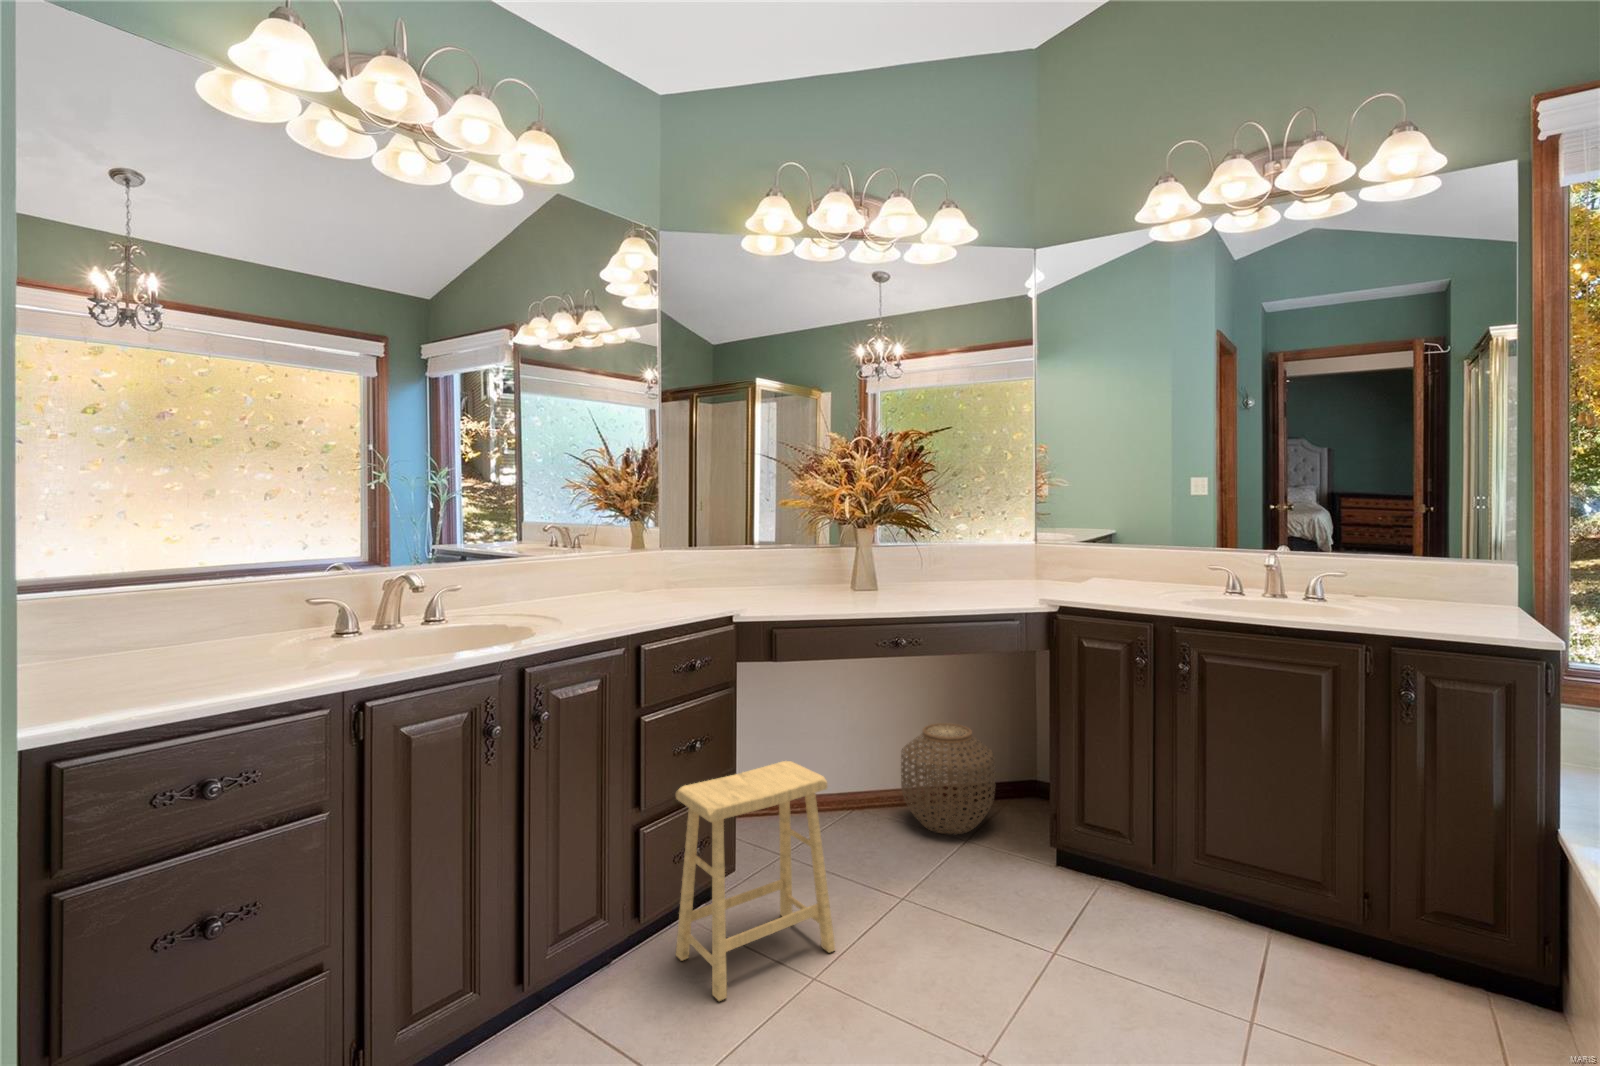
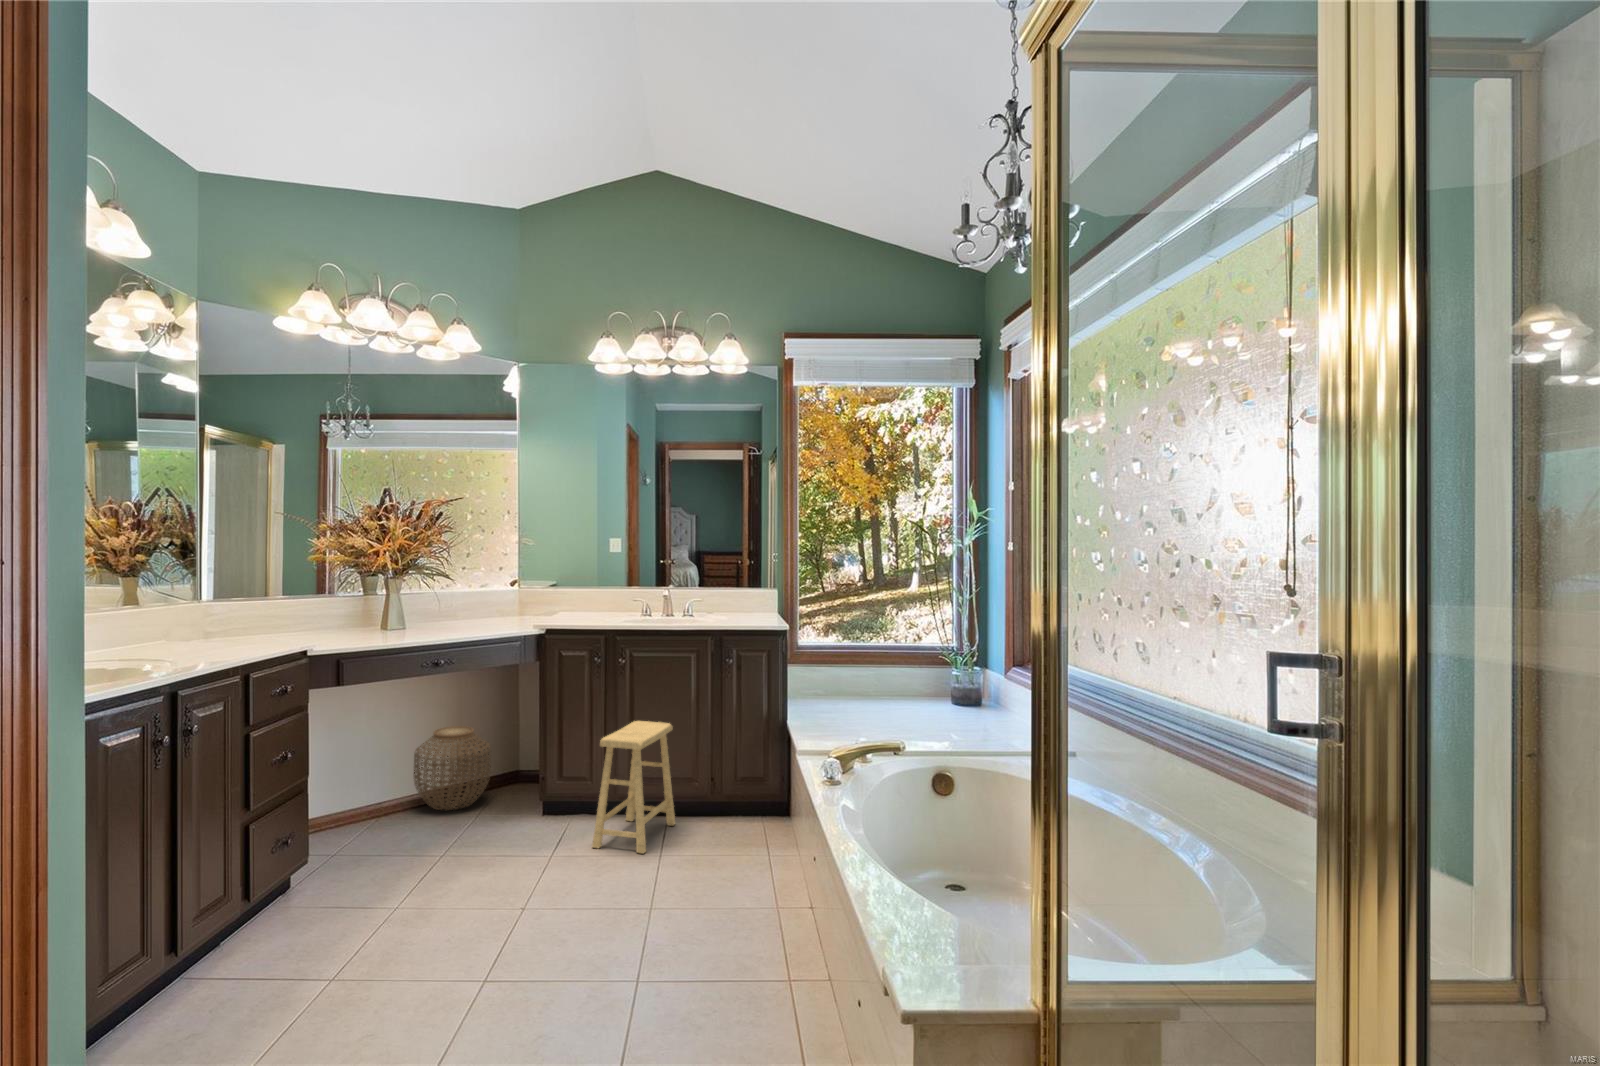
footstool: present [676,761,835,1001] -> present [592,721,675,853]

